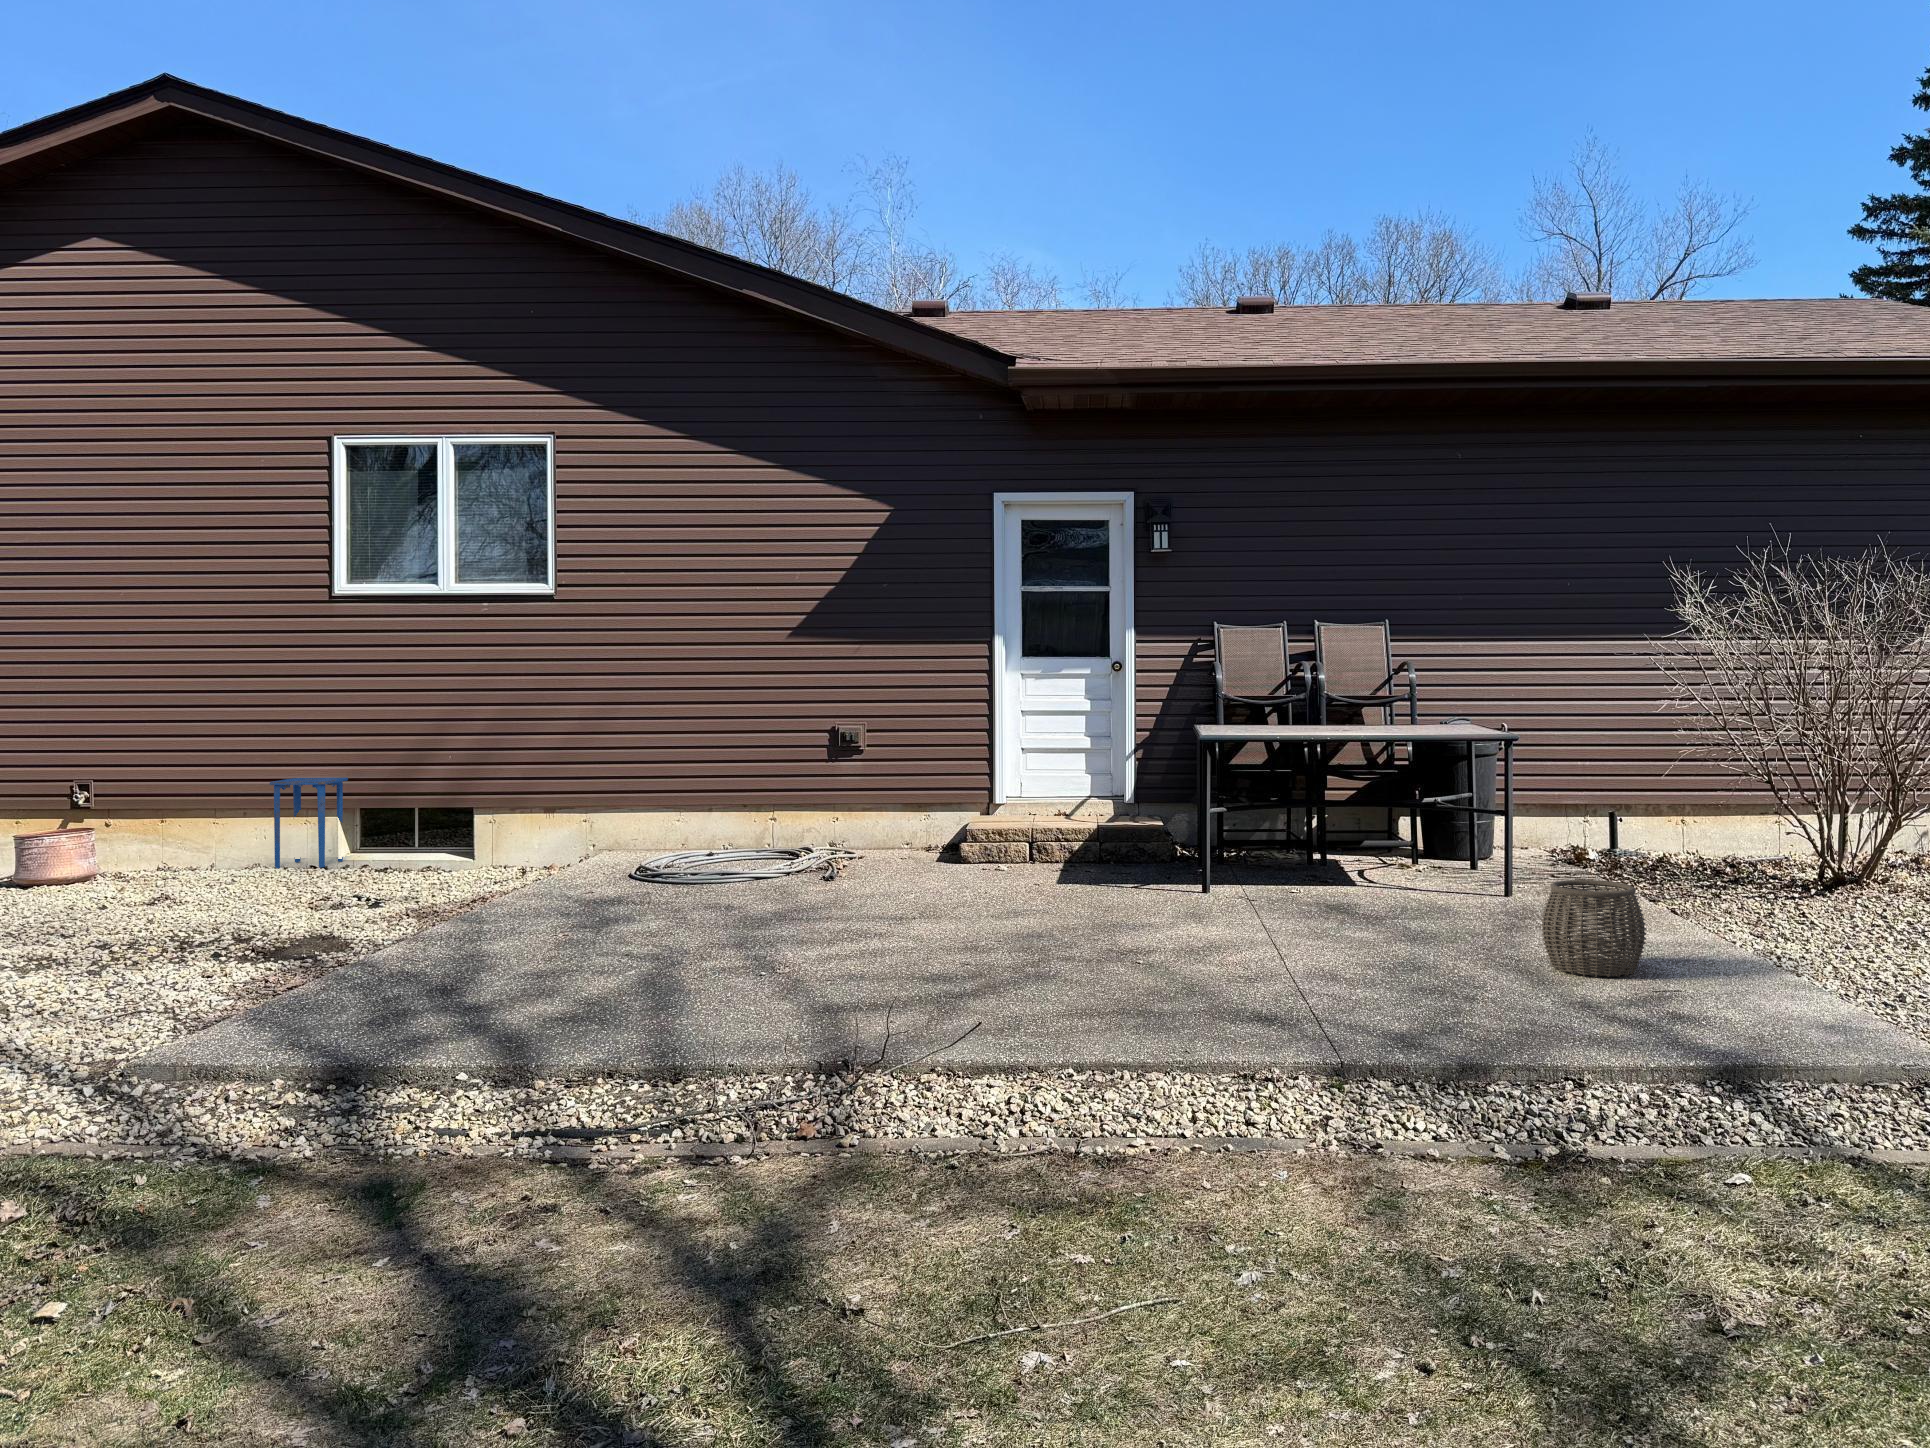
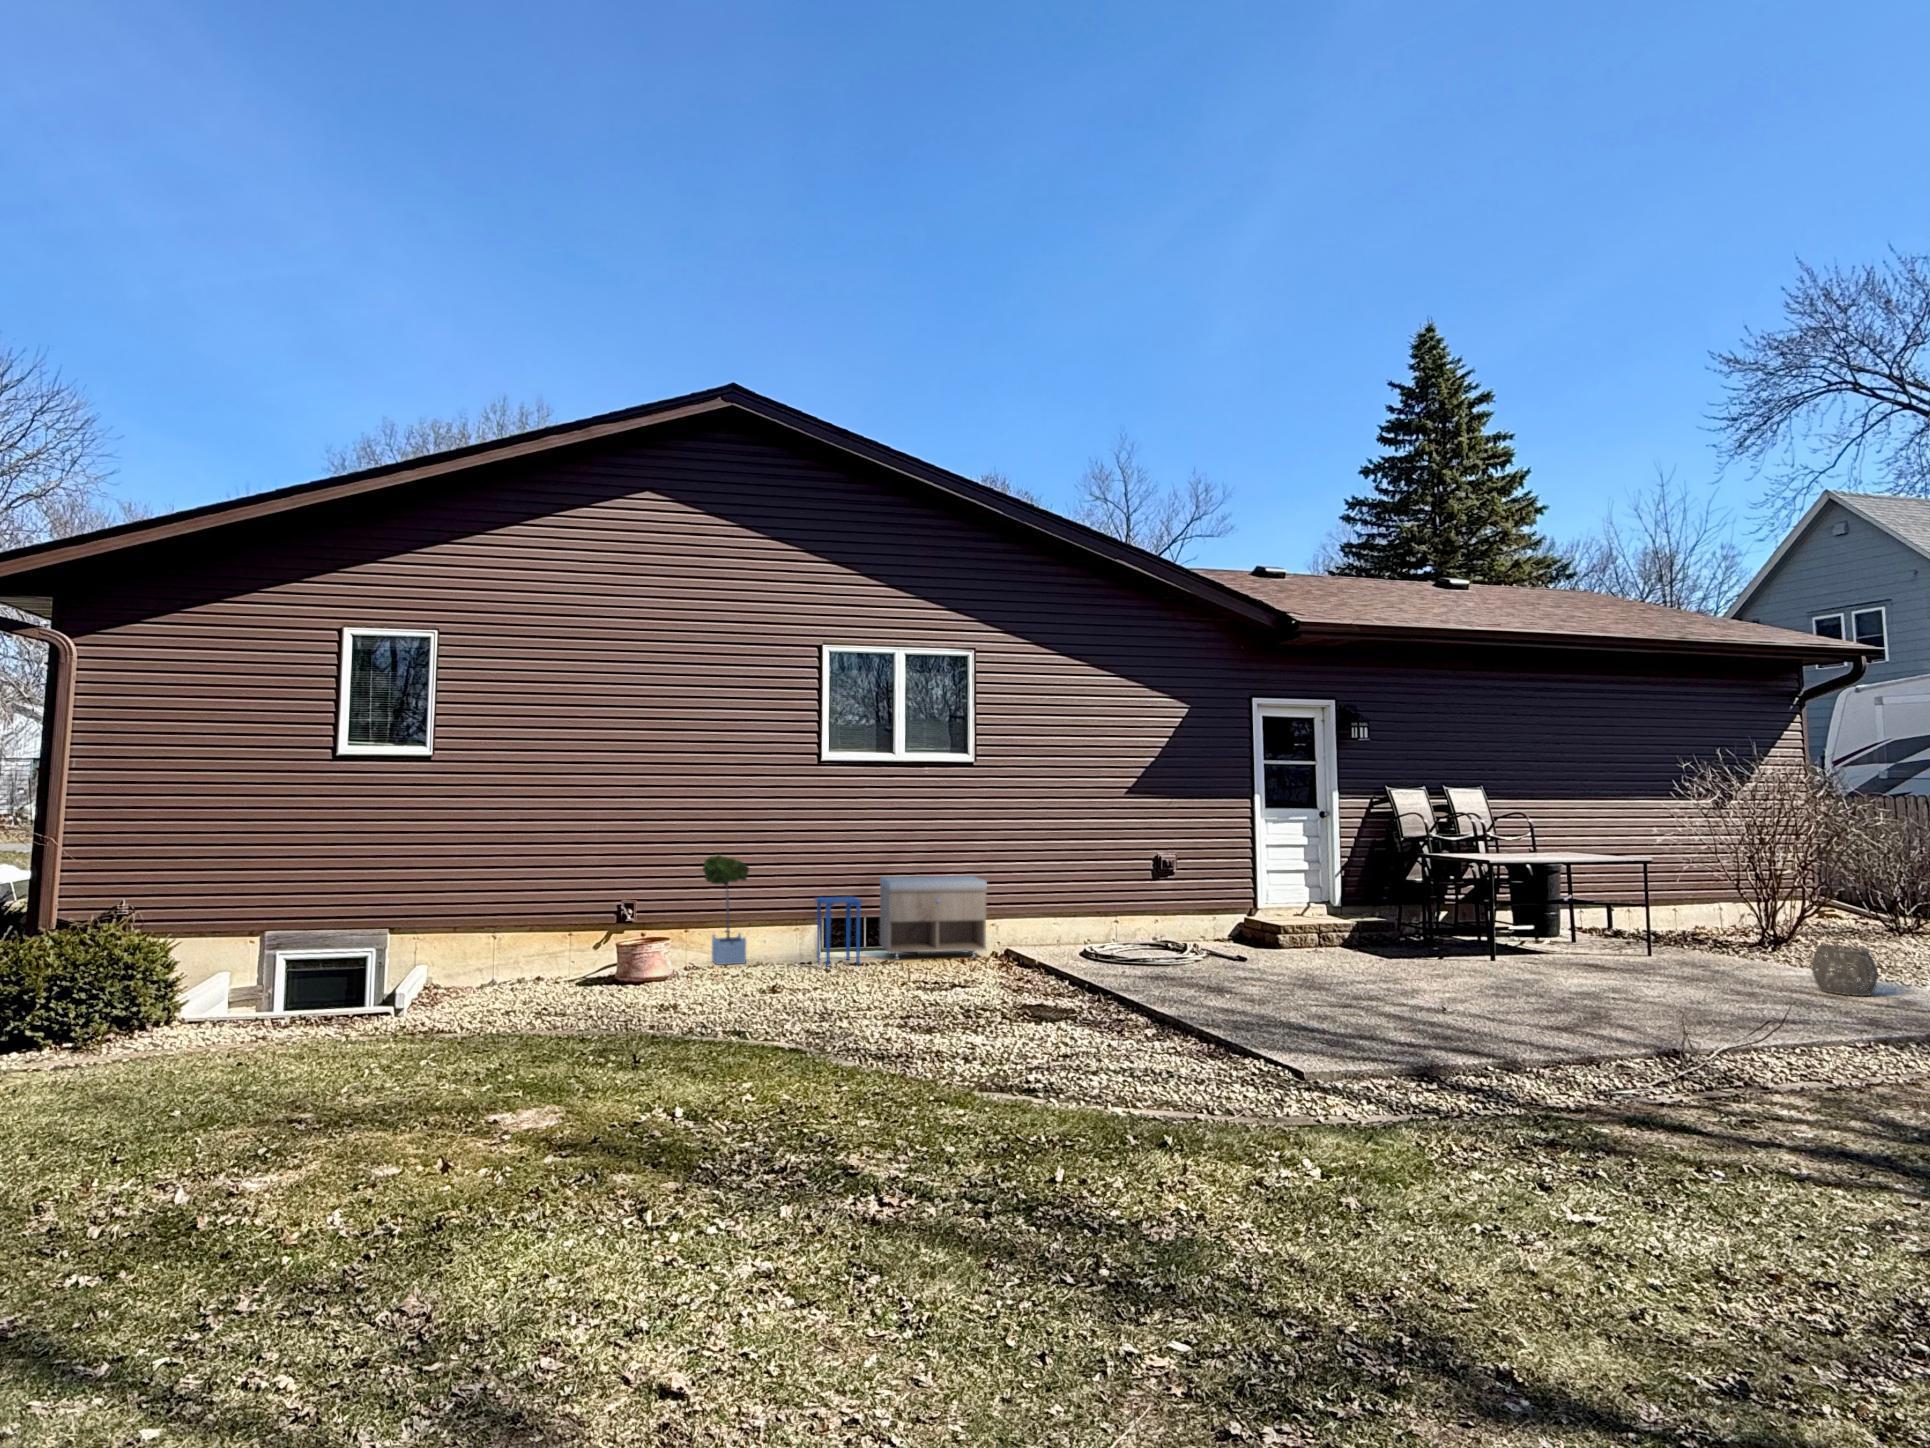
potted tree: none [159,719,231,862] -> present [703,855,749,965]
storage bench: none [372,753,543,865] -> present [880,876,987,960]

